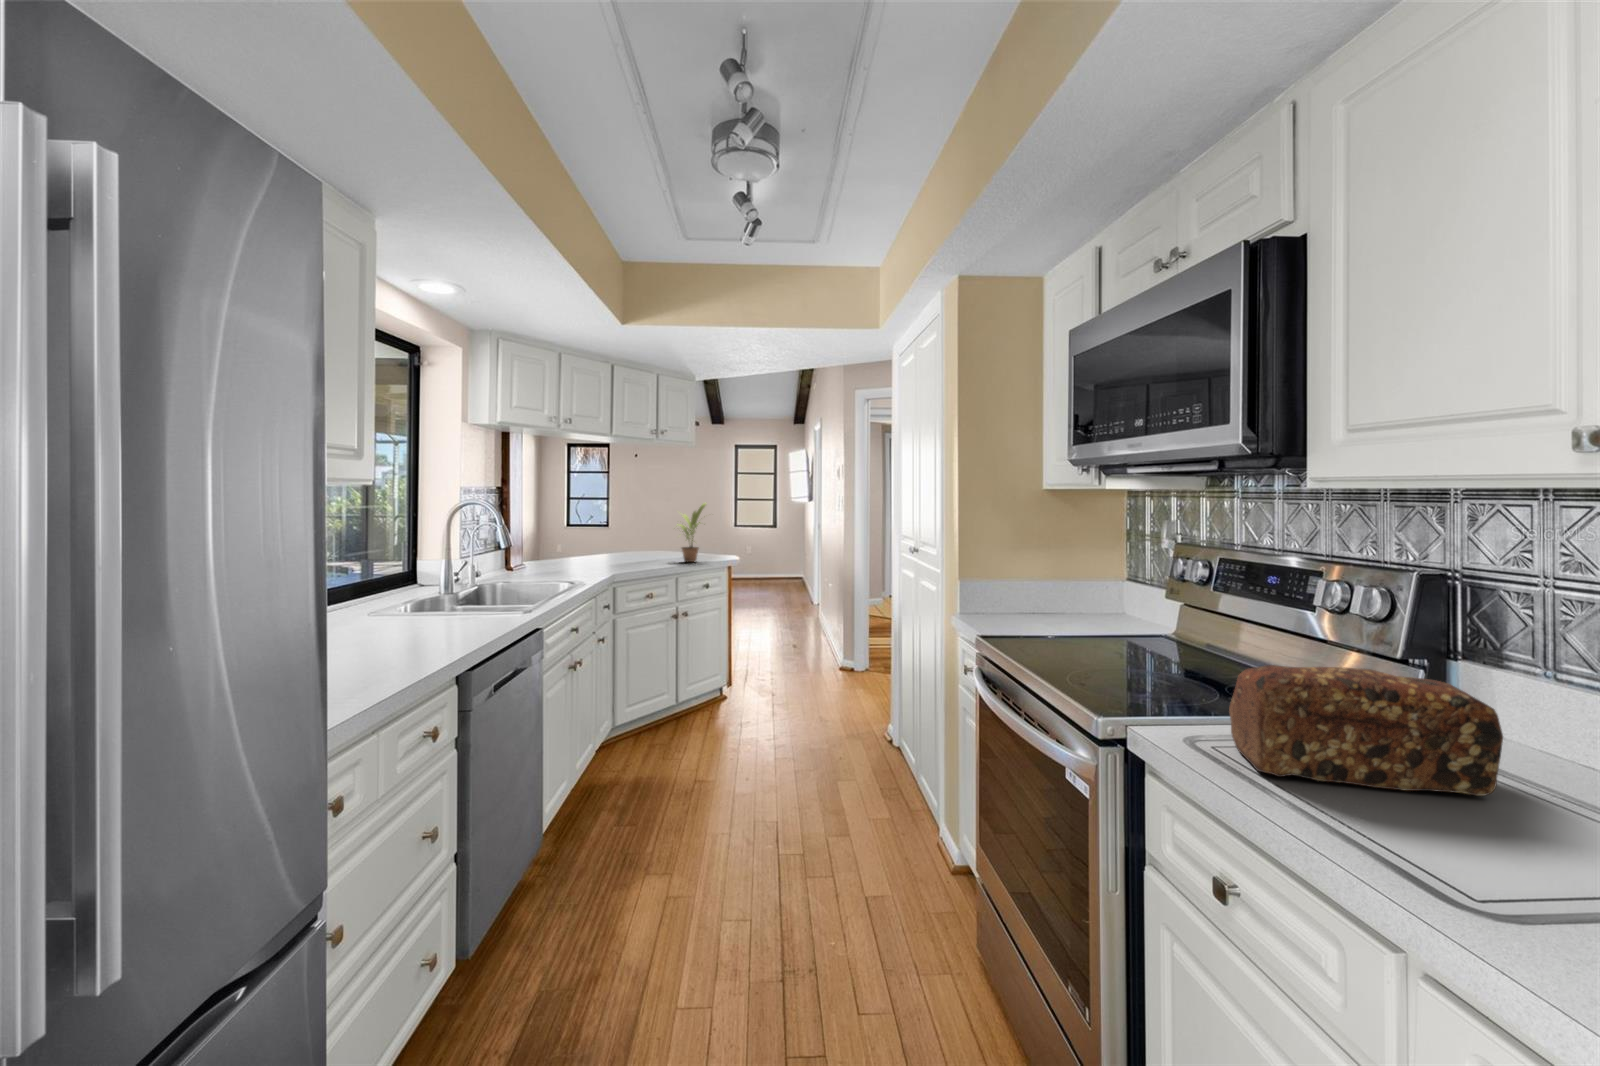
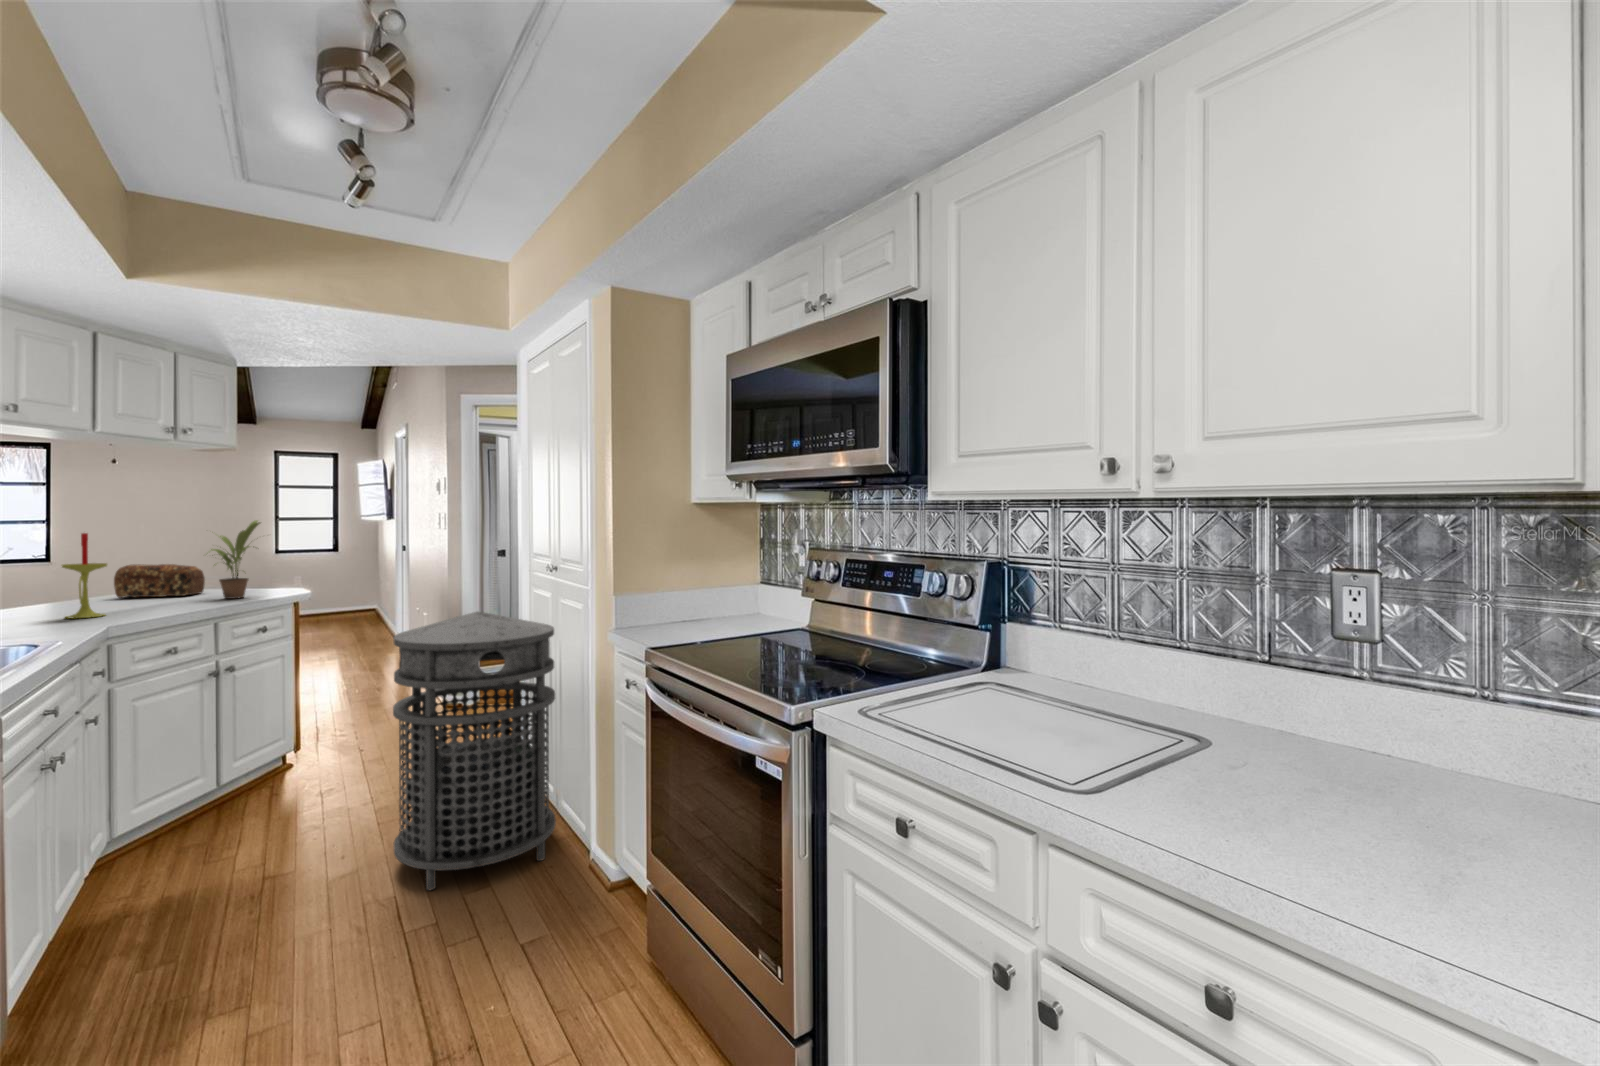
candle: none [594,509,618,570] -> present [62,533,107,618]
trash can: none [777,586,910,820] -> present [393,611,556,890]
bread loaf: present [1229,665,1503,796] -> present [114,564,205,598]

